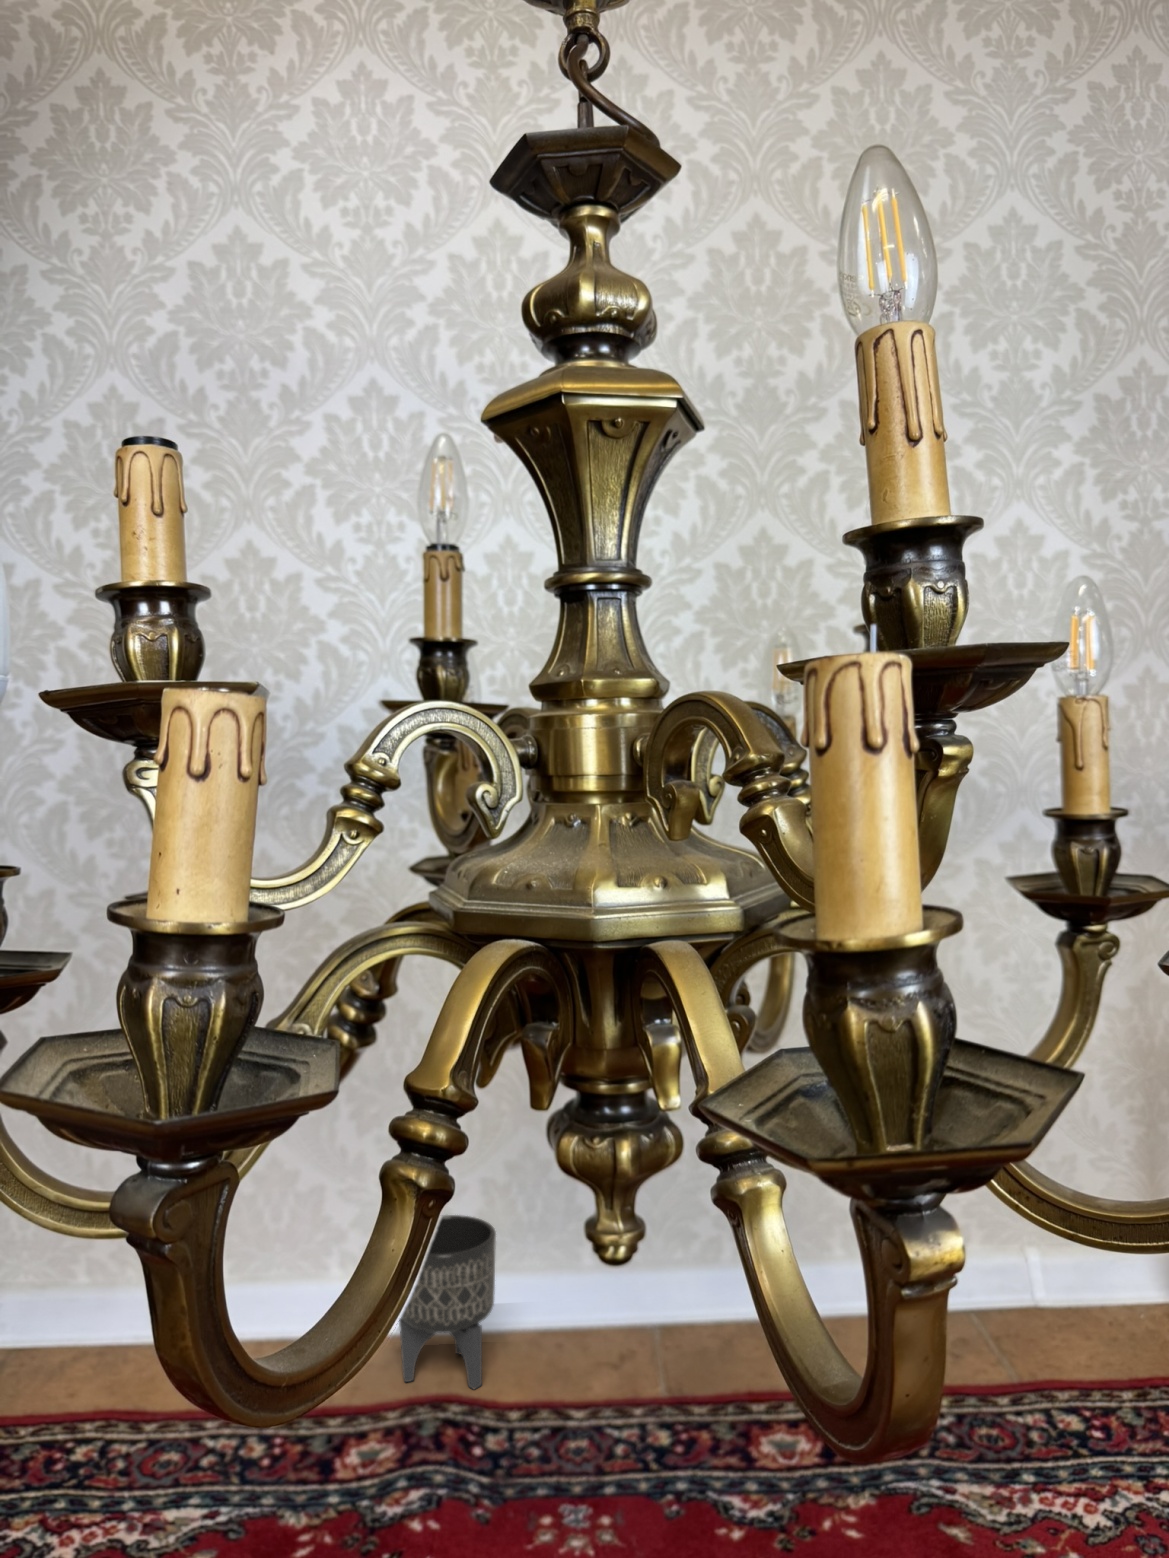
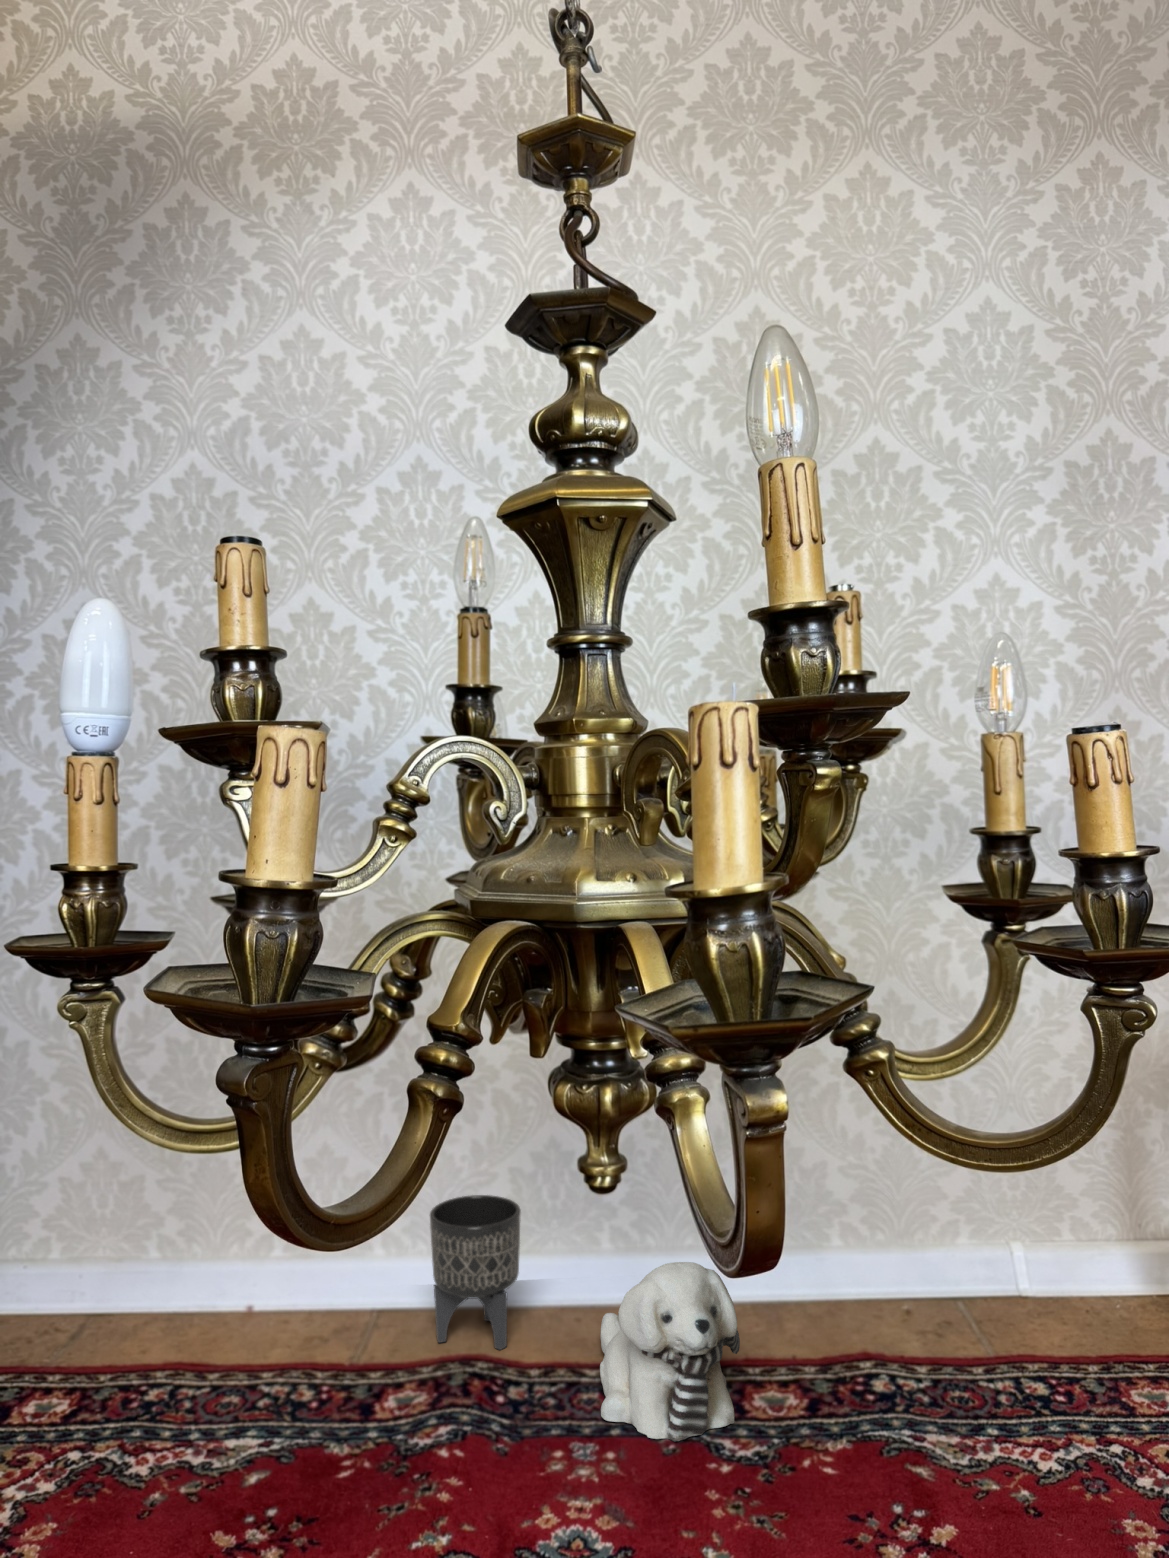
plush toy: none [587,1295,745,1499] -> present [600,1262,740,1442]

